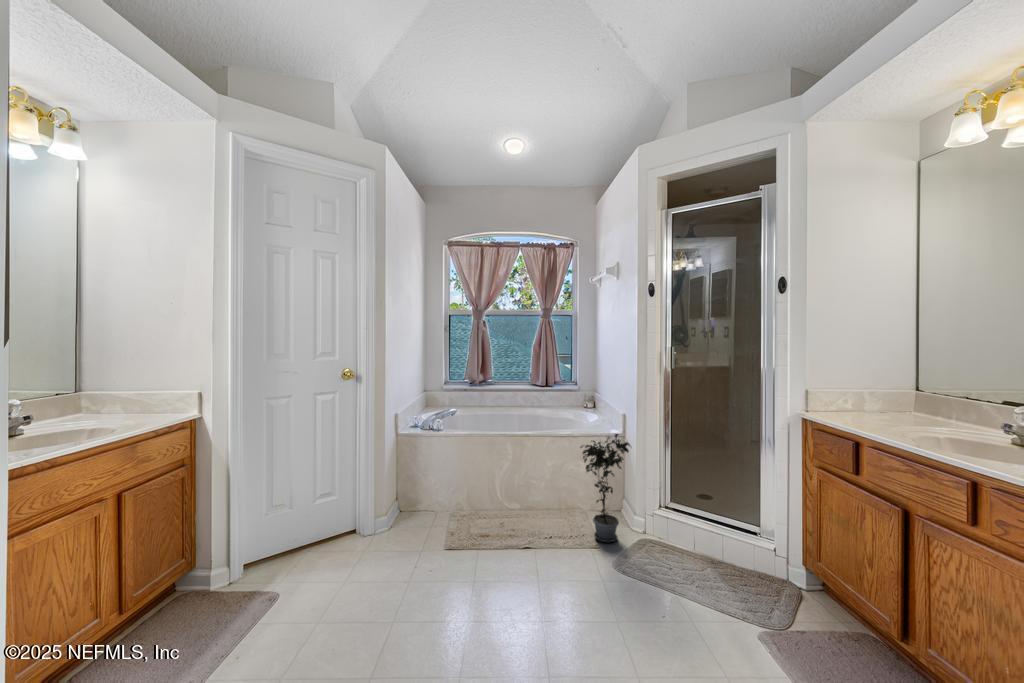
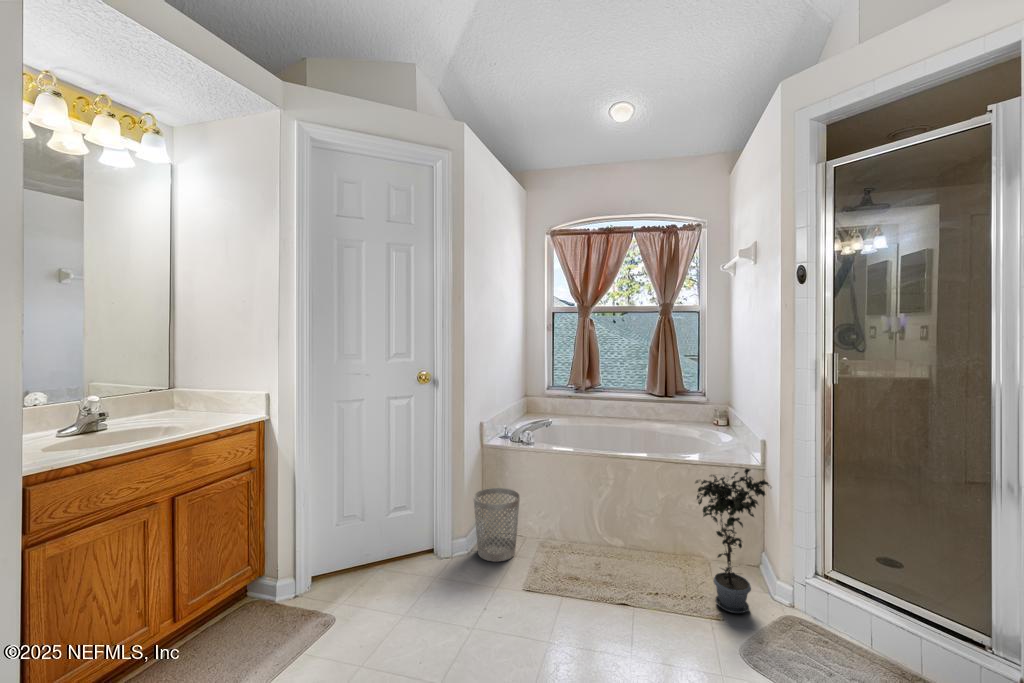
wastebasket: none [395,469,437,532] -> present [473,488,520,562]

